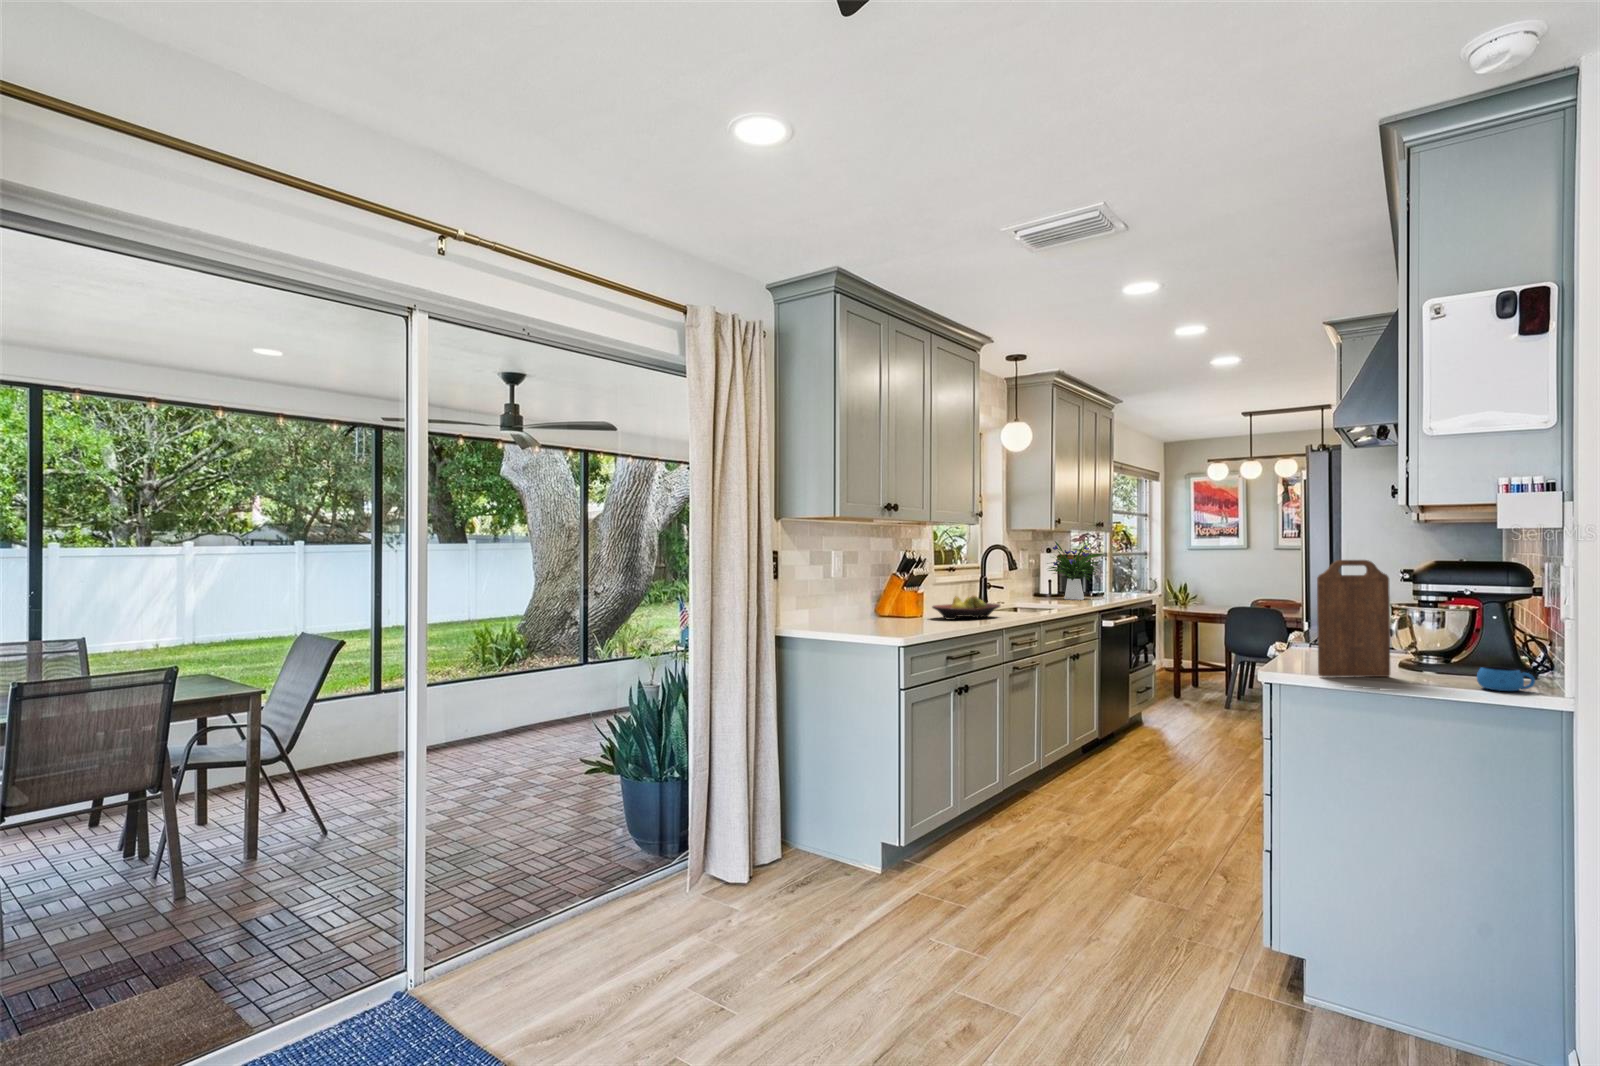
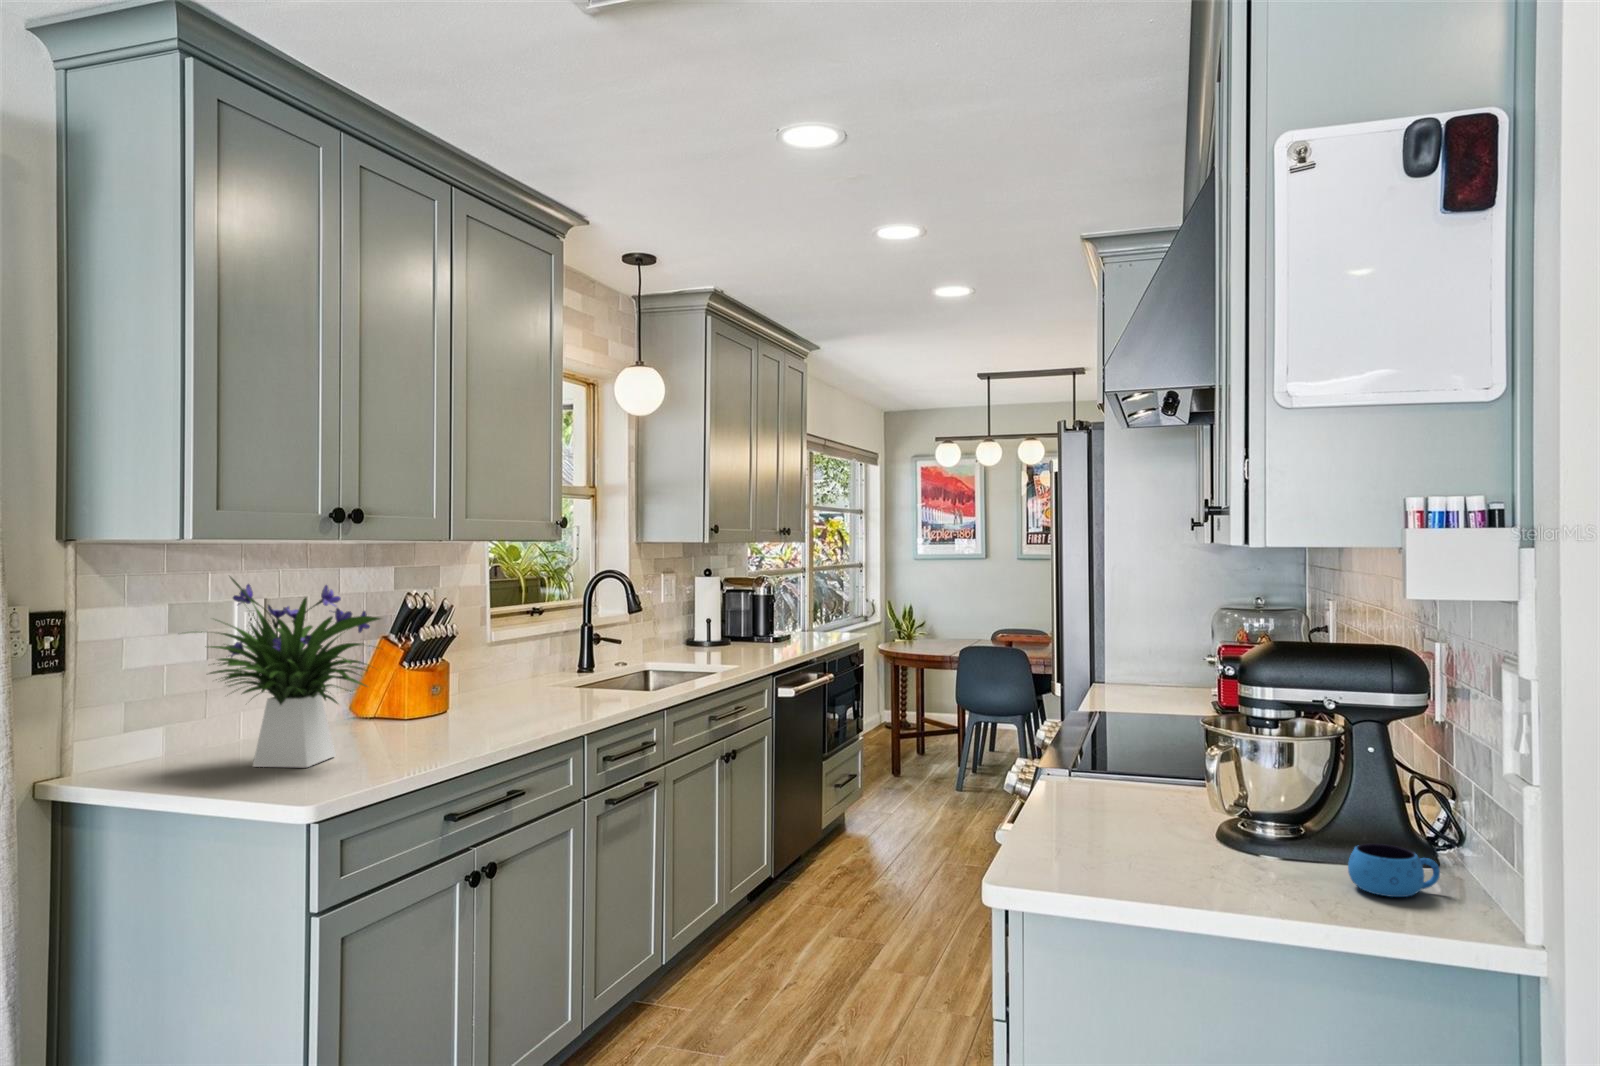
flower arrangement: present [1049,541,1103,600] -> present [201,577,380,767]
cutting board: present [1317,560,1390,677] -> none [1088,640,1205,869]
fruit bowl: present [932,596,1000,620] -> none [450,675,585,726]

